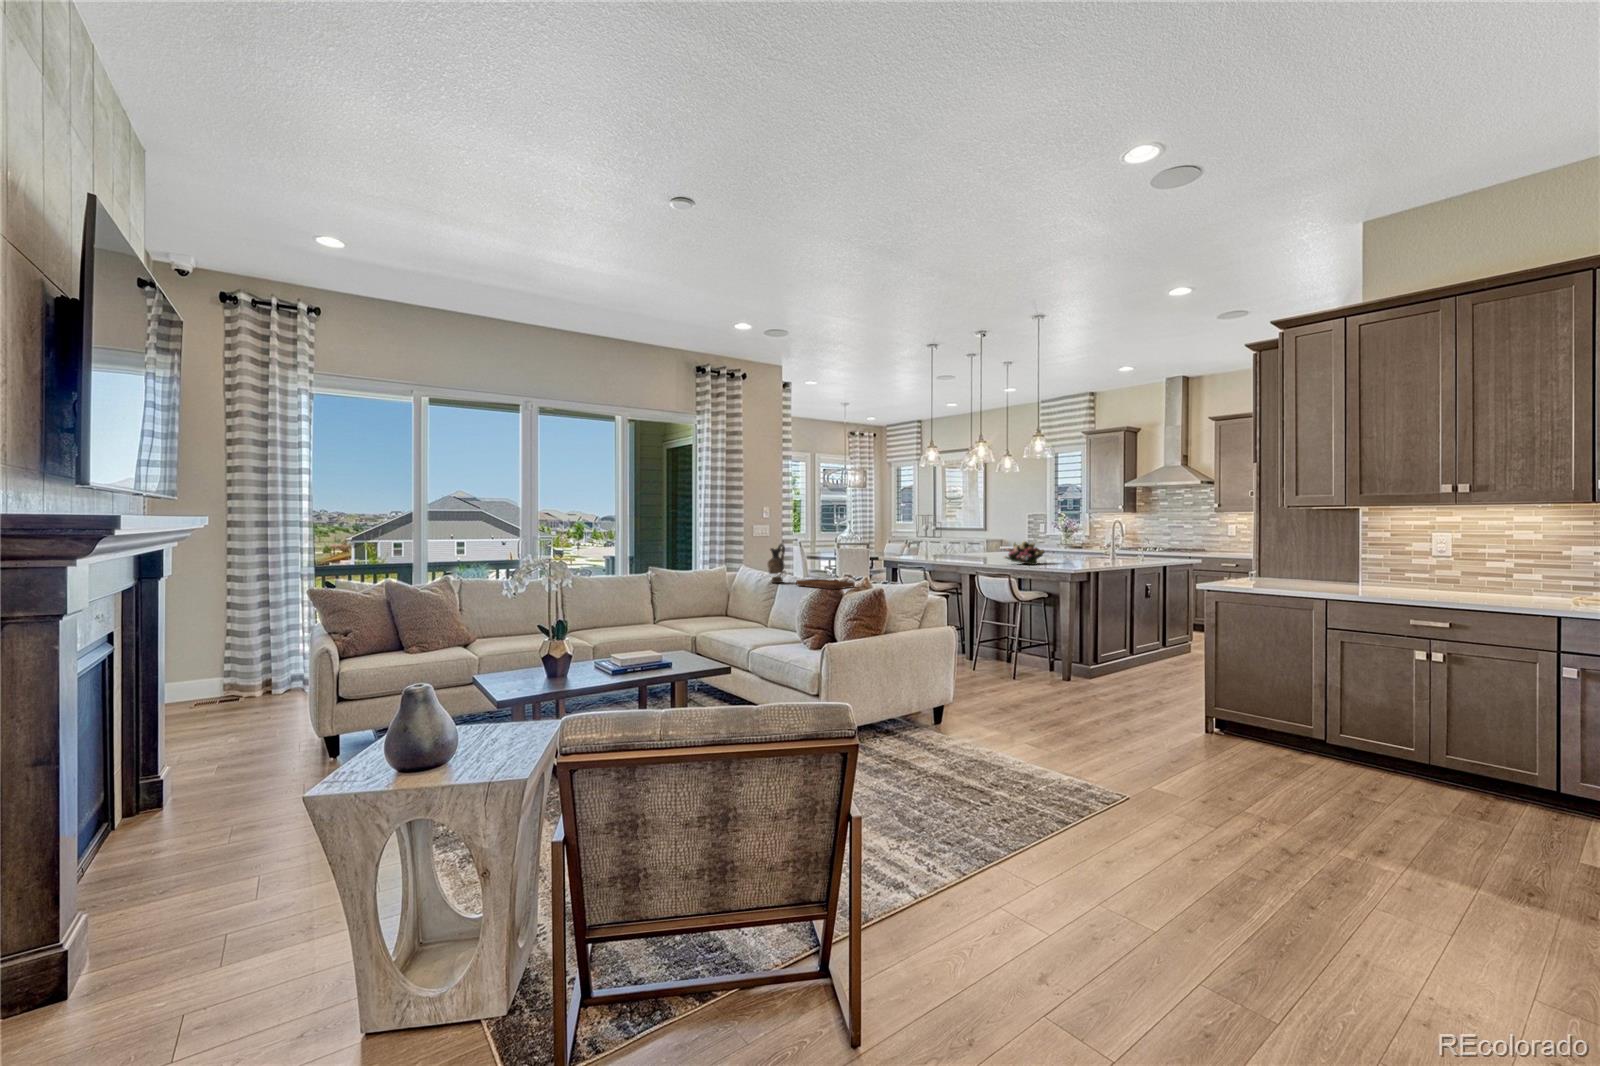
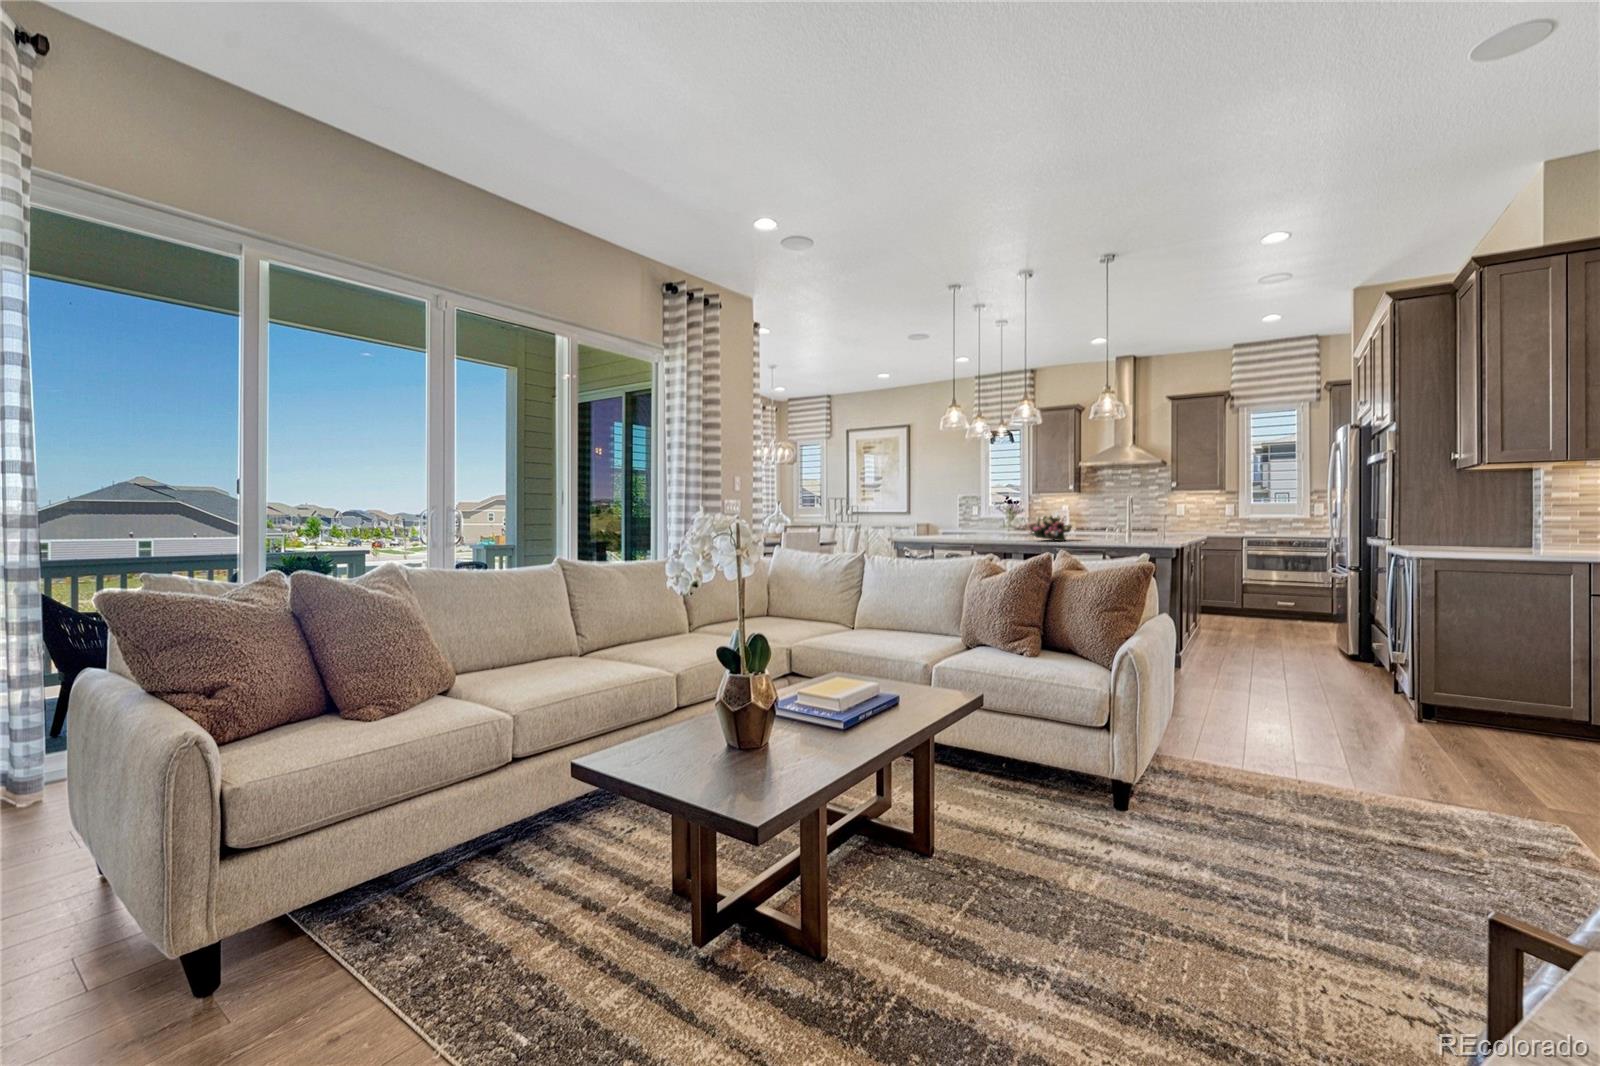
ceramic pitcher: present [768,544,785,583] -> none [827,510,848,561]
tray: present [796,567,855,589] -> none [883,538,967,567]

